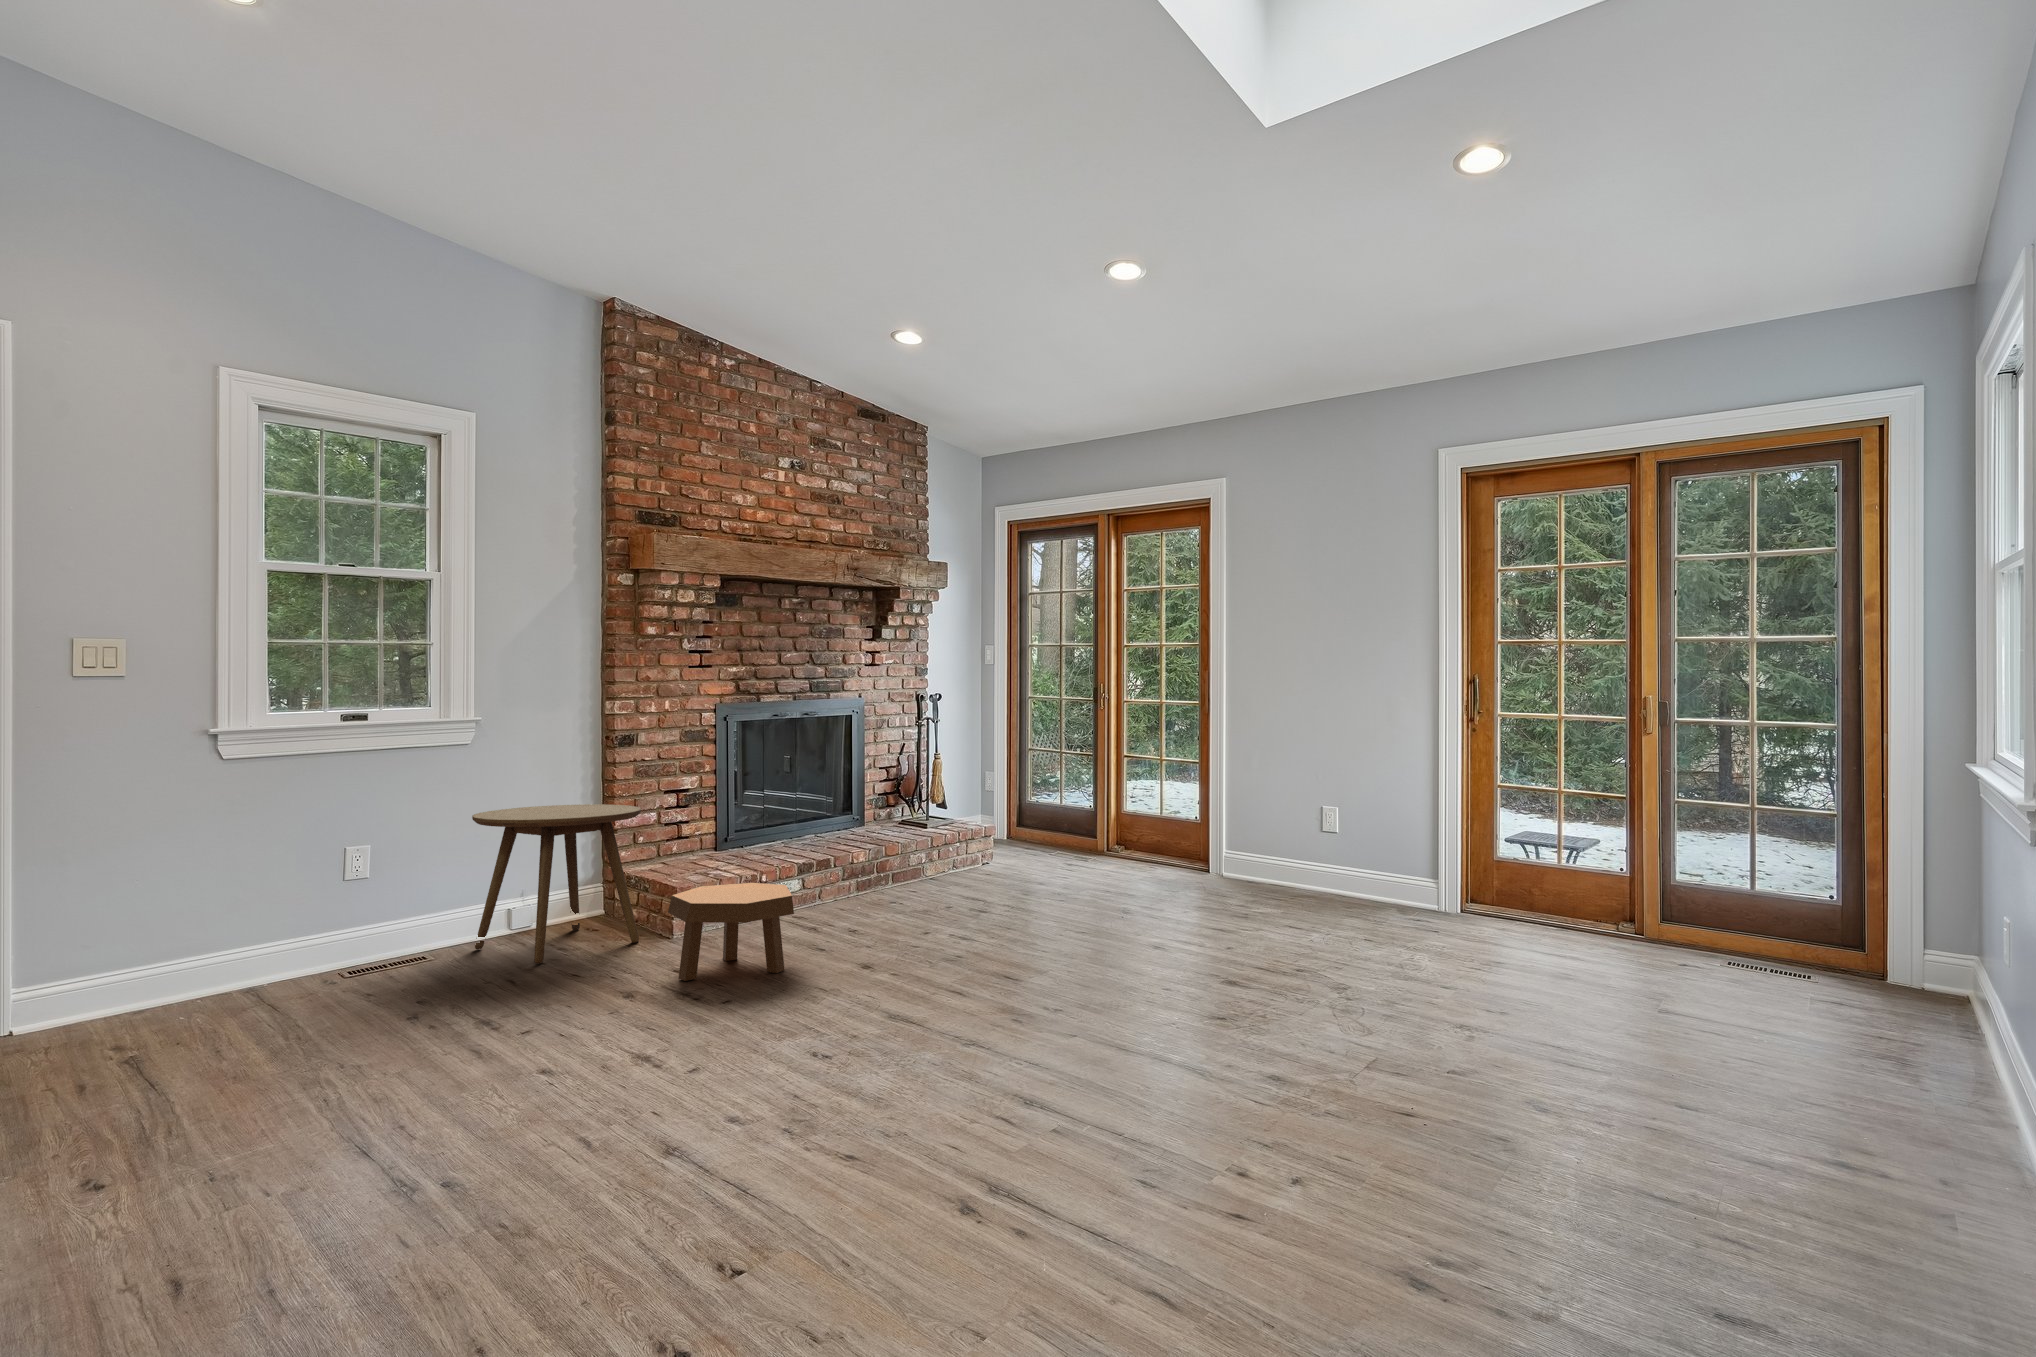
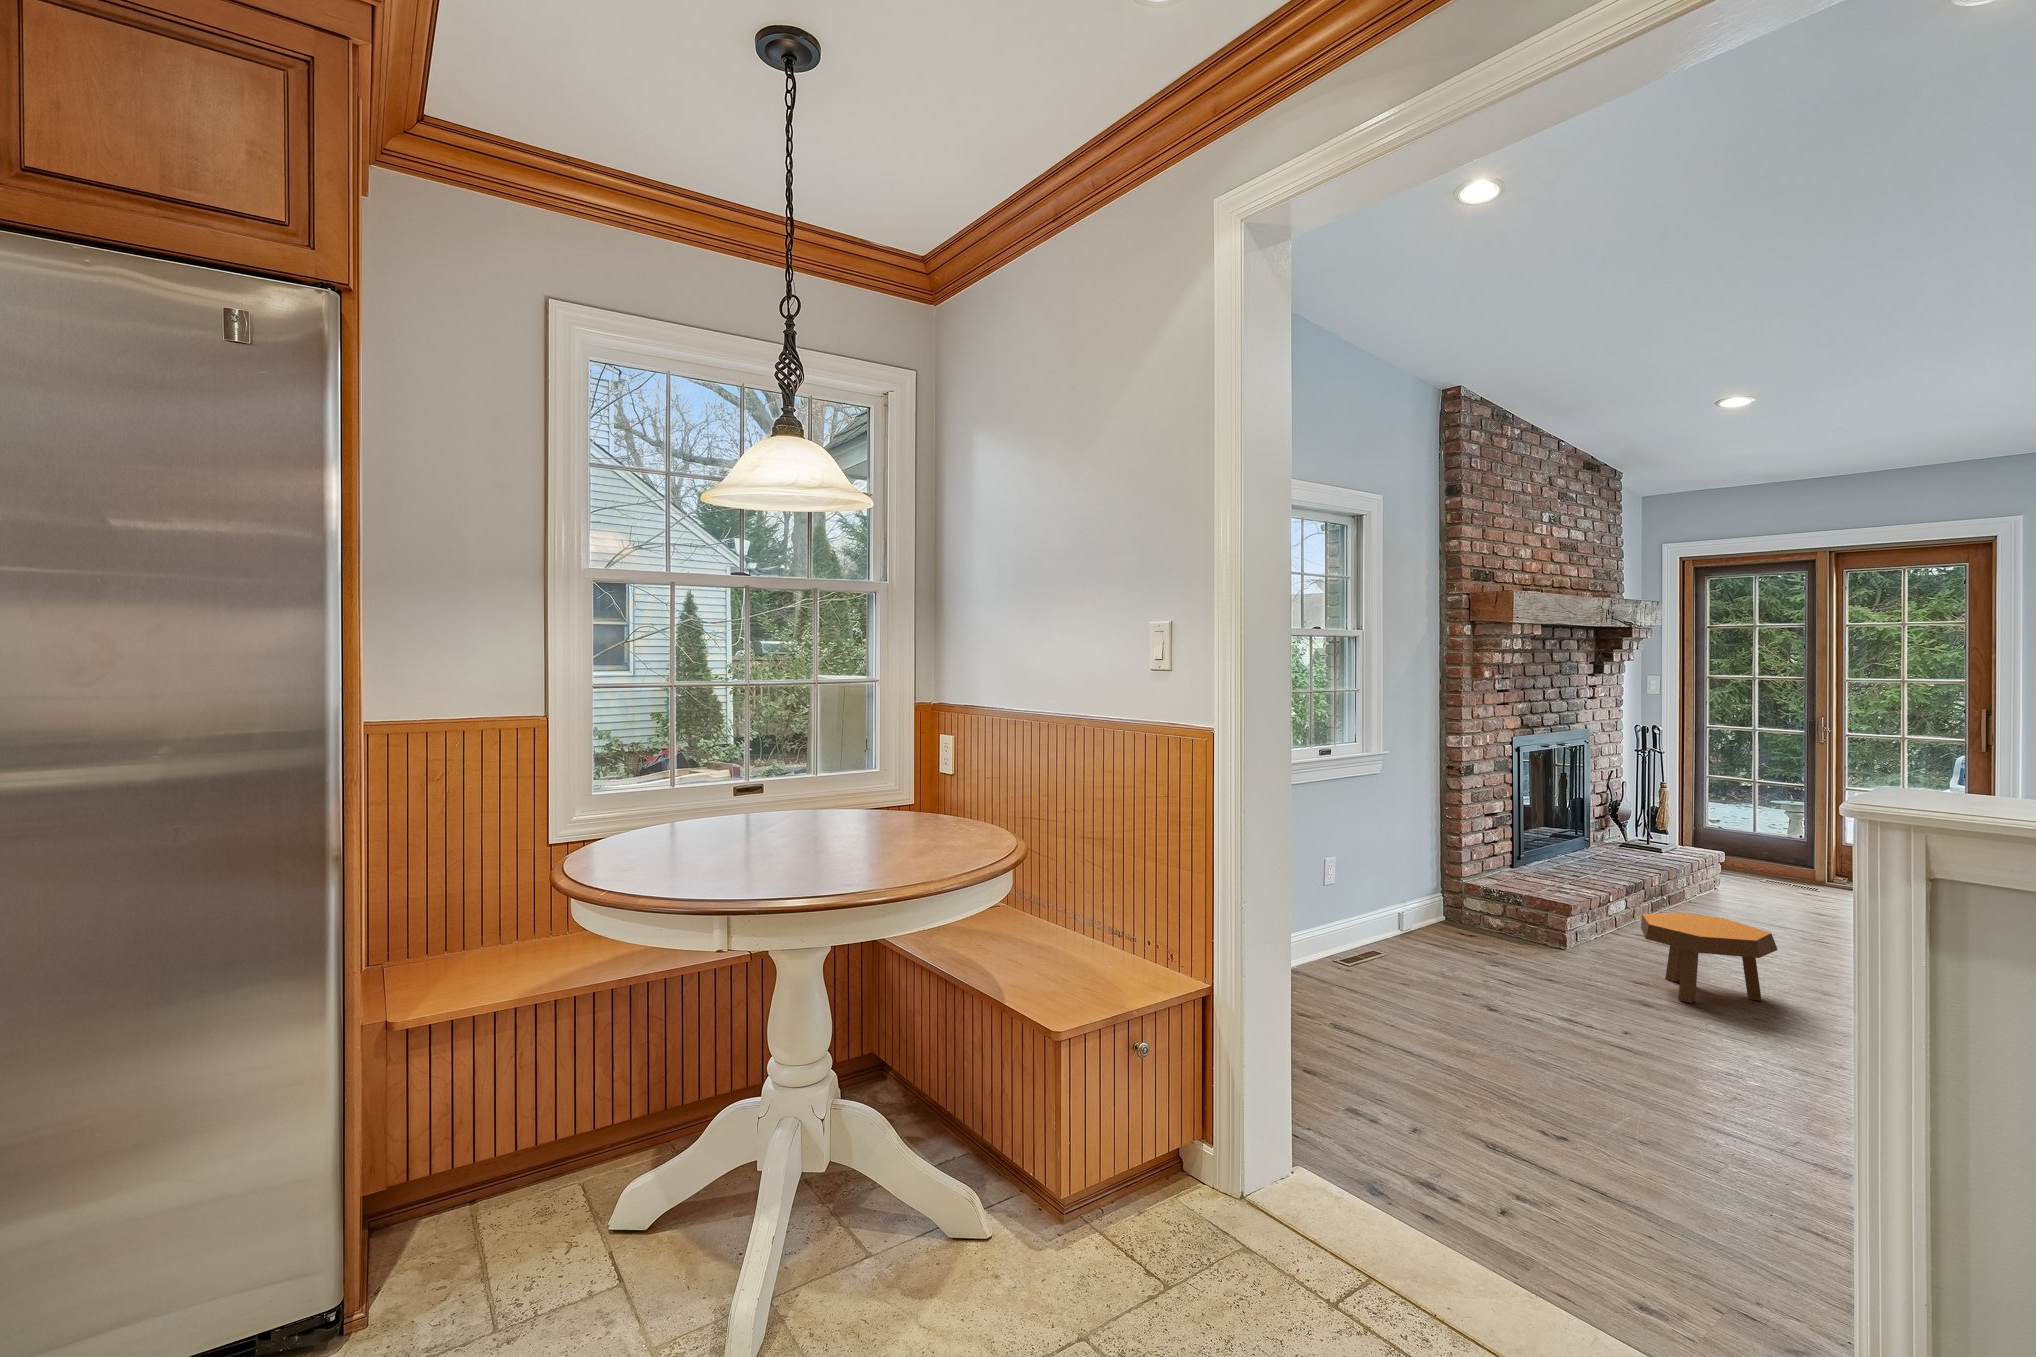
side table: present [472,804,641,964] -> none [1402,827,1549,971]

